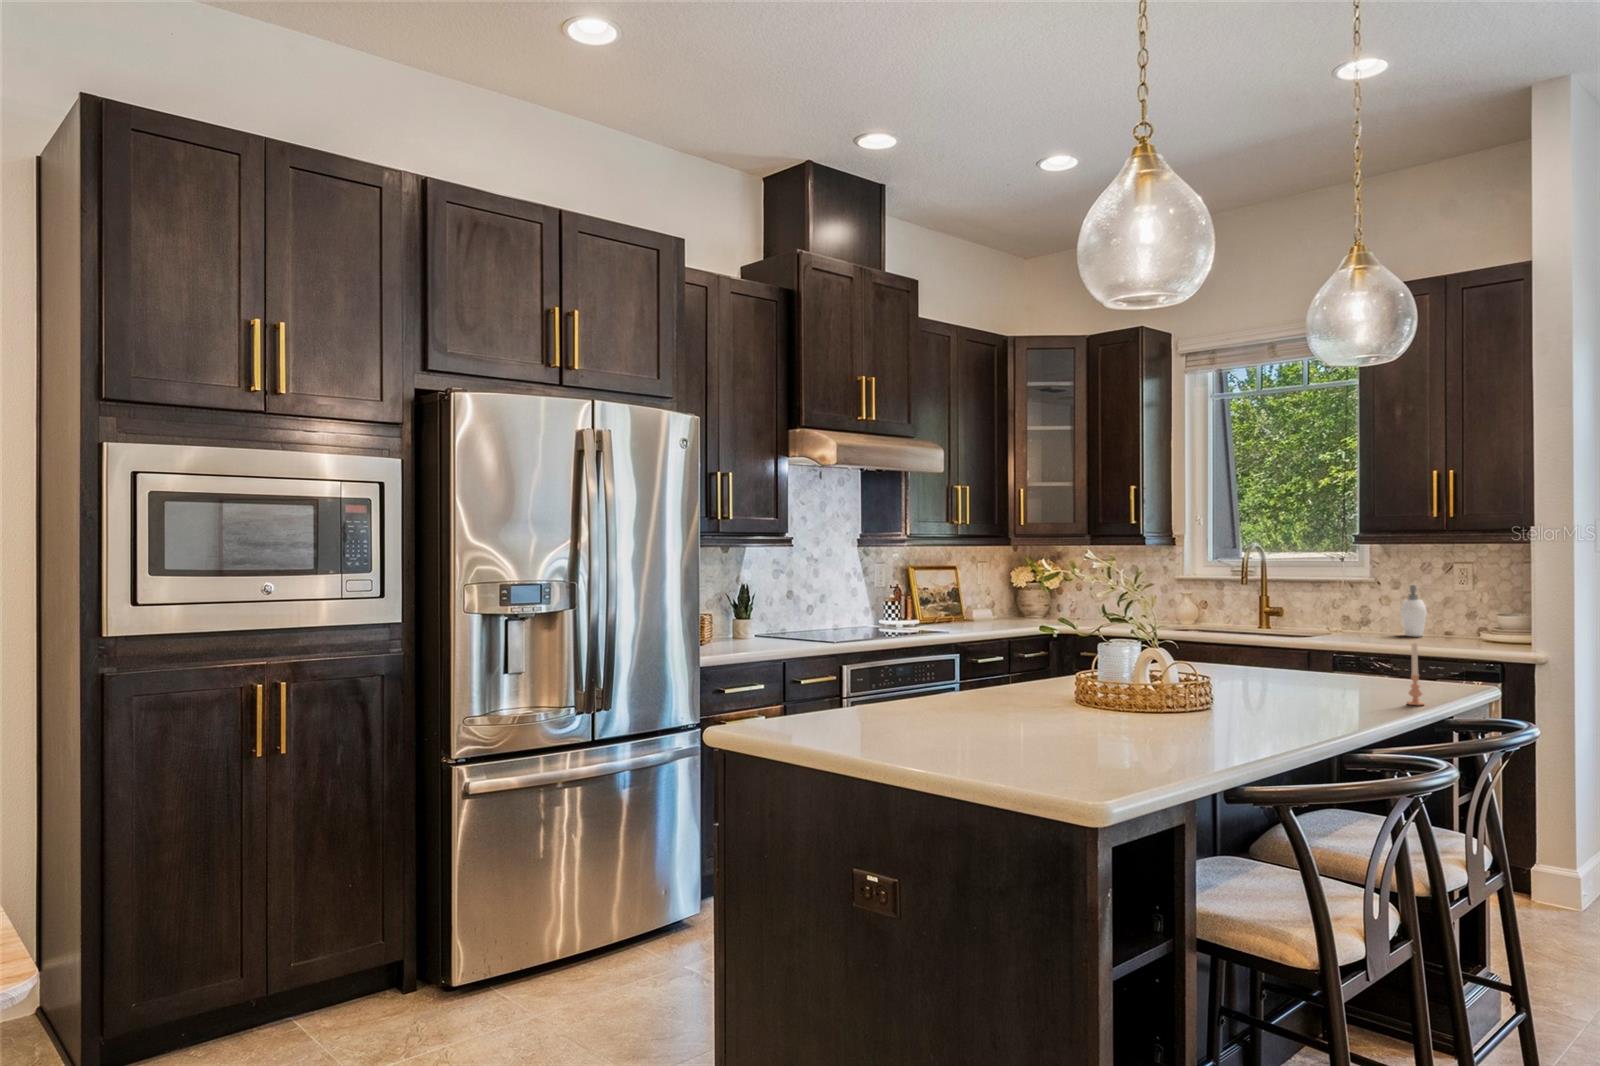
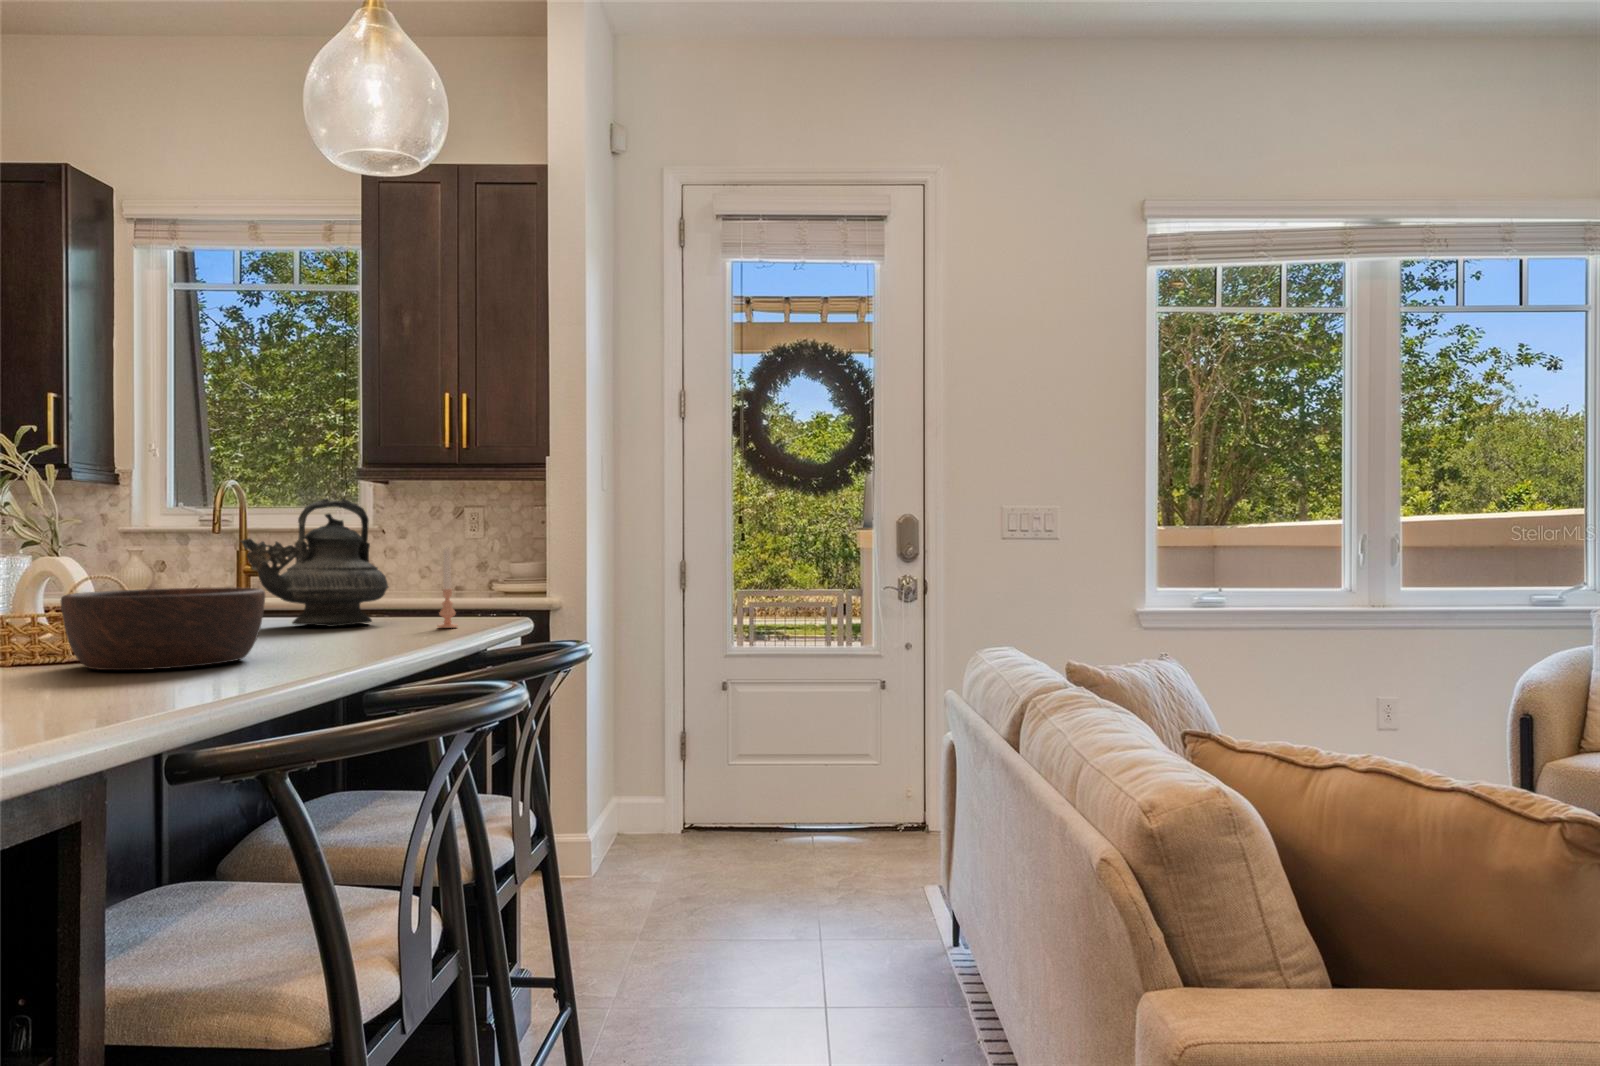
soap dispenser: present [1400,585,1427,636] -> none [406,531,437,589]
teapot: none [1261,597,1370,692] -> present [241,498,388,627]
wooden bowl: none [1165,674,1276,730] -> present [61,587,265,670]

